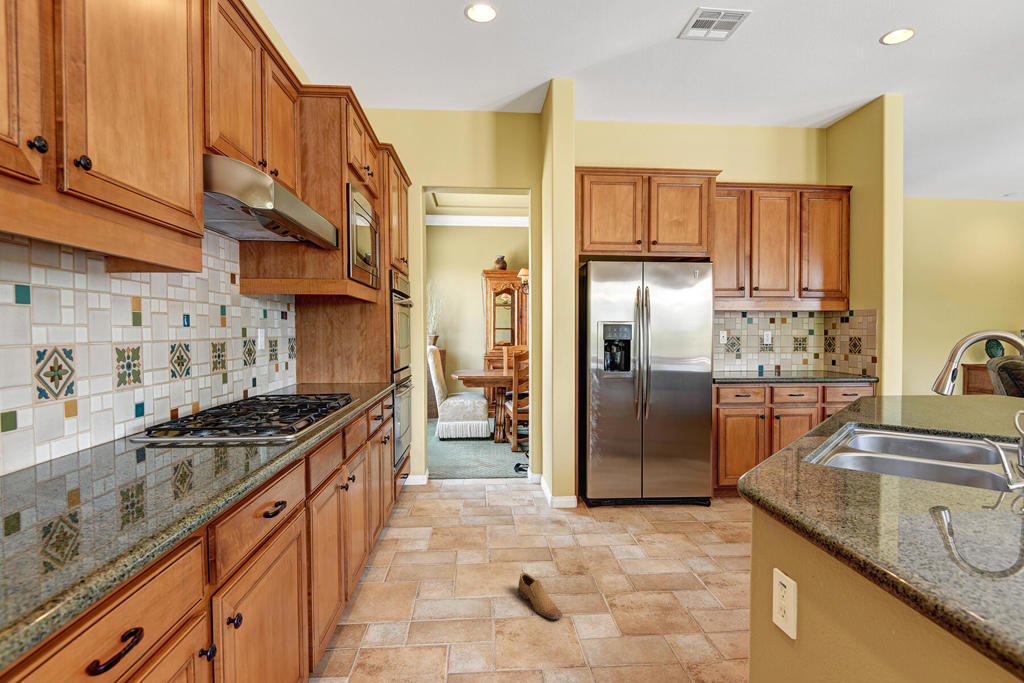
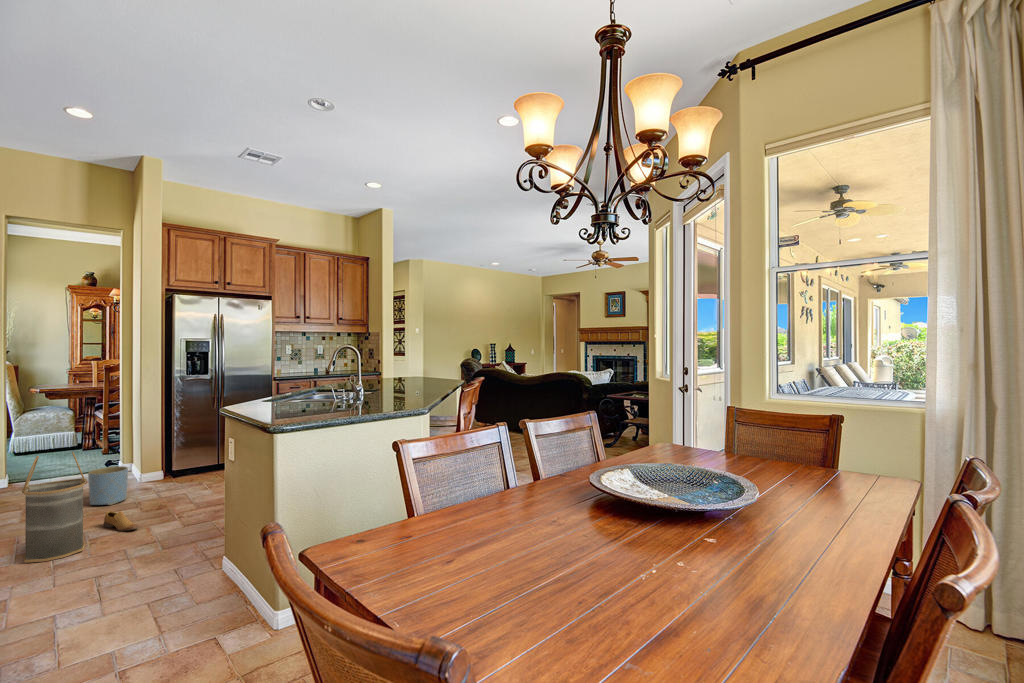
basket: none [426,491,500,658] -> present [22,452,87,563]
planter: none [501,491,542,547] -> present [88,466,128,505]

